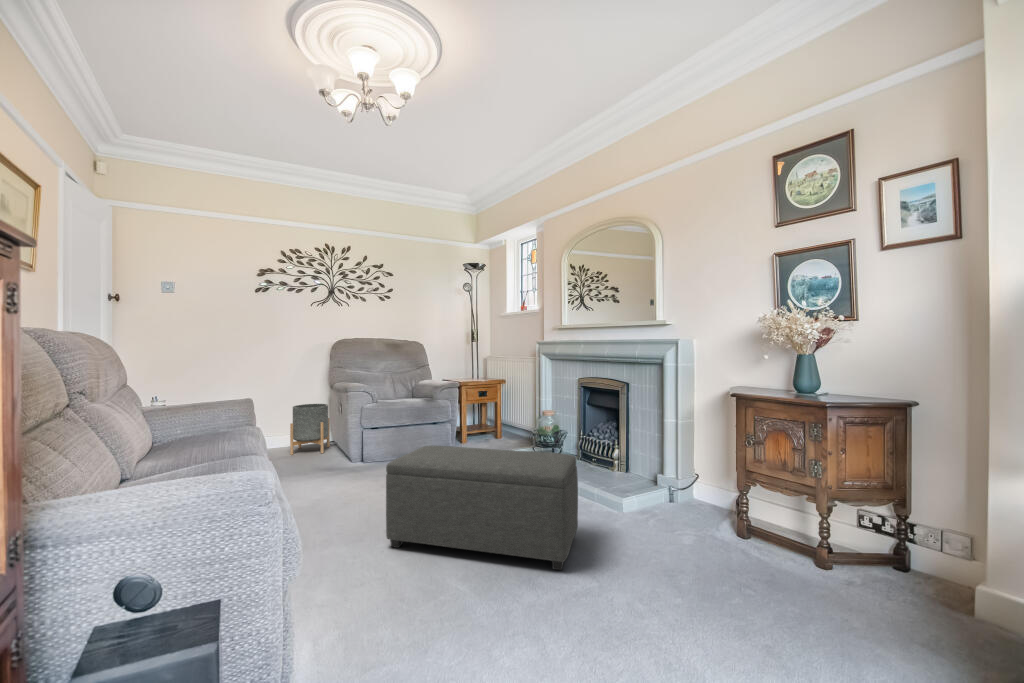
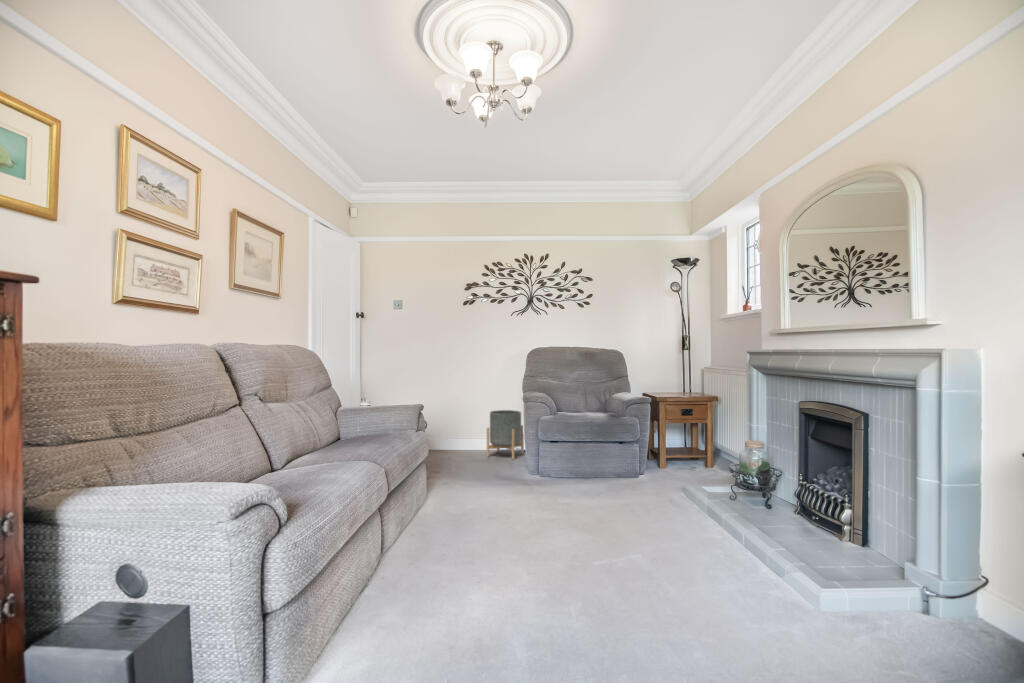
ottoman: present [386,446,578,570] -> none [506,465,728,647]

